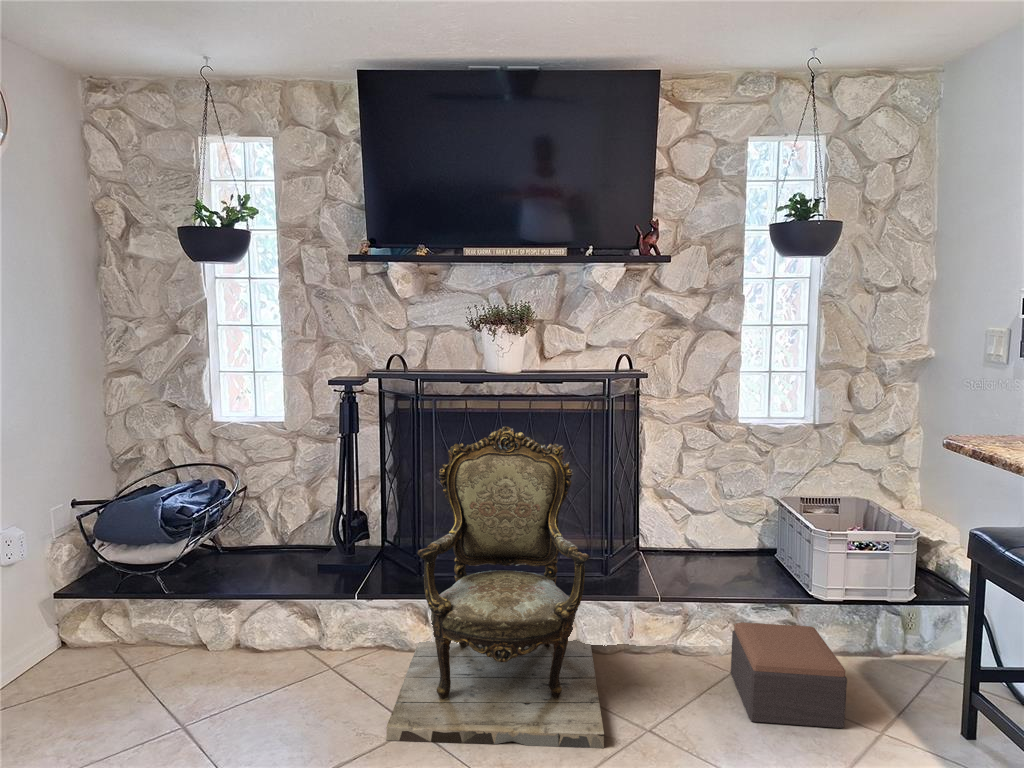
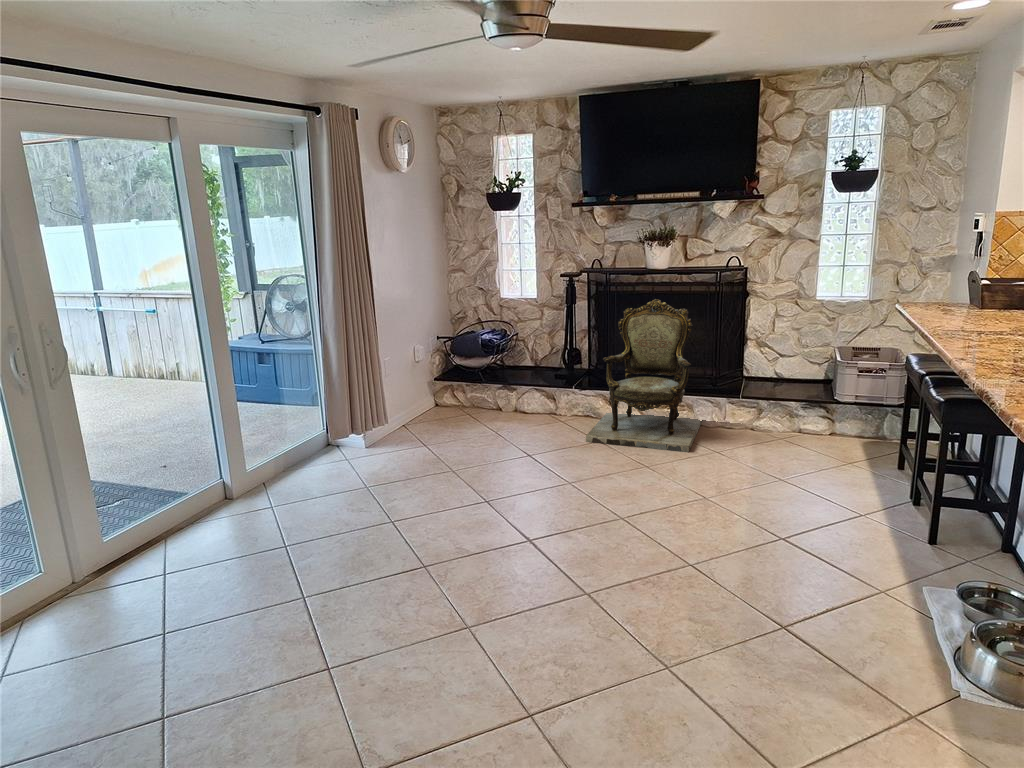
footstool: present [731,622,847,728] -> none [772,409,828,458]

